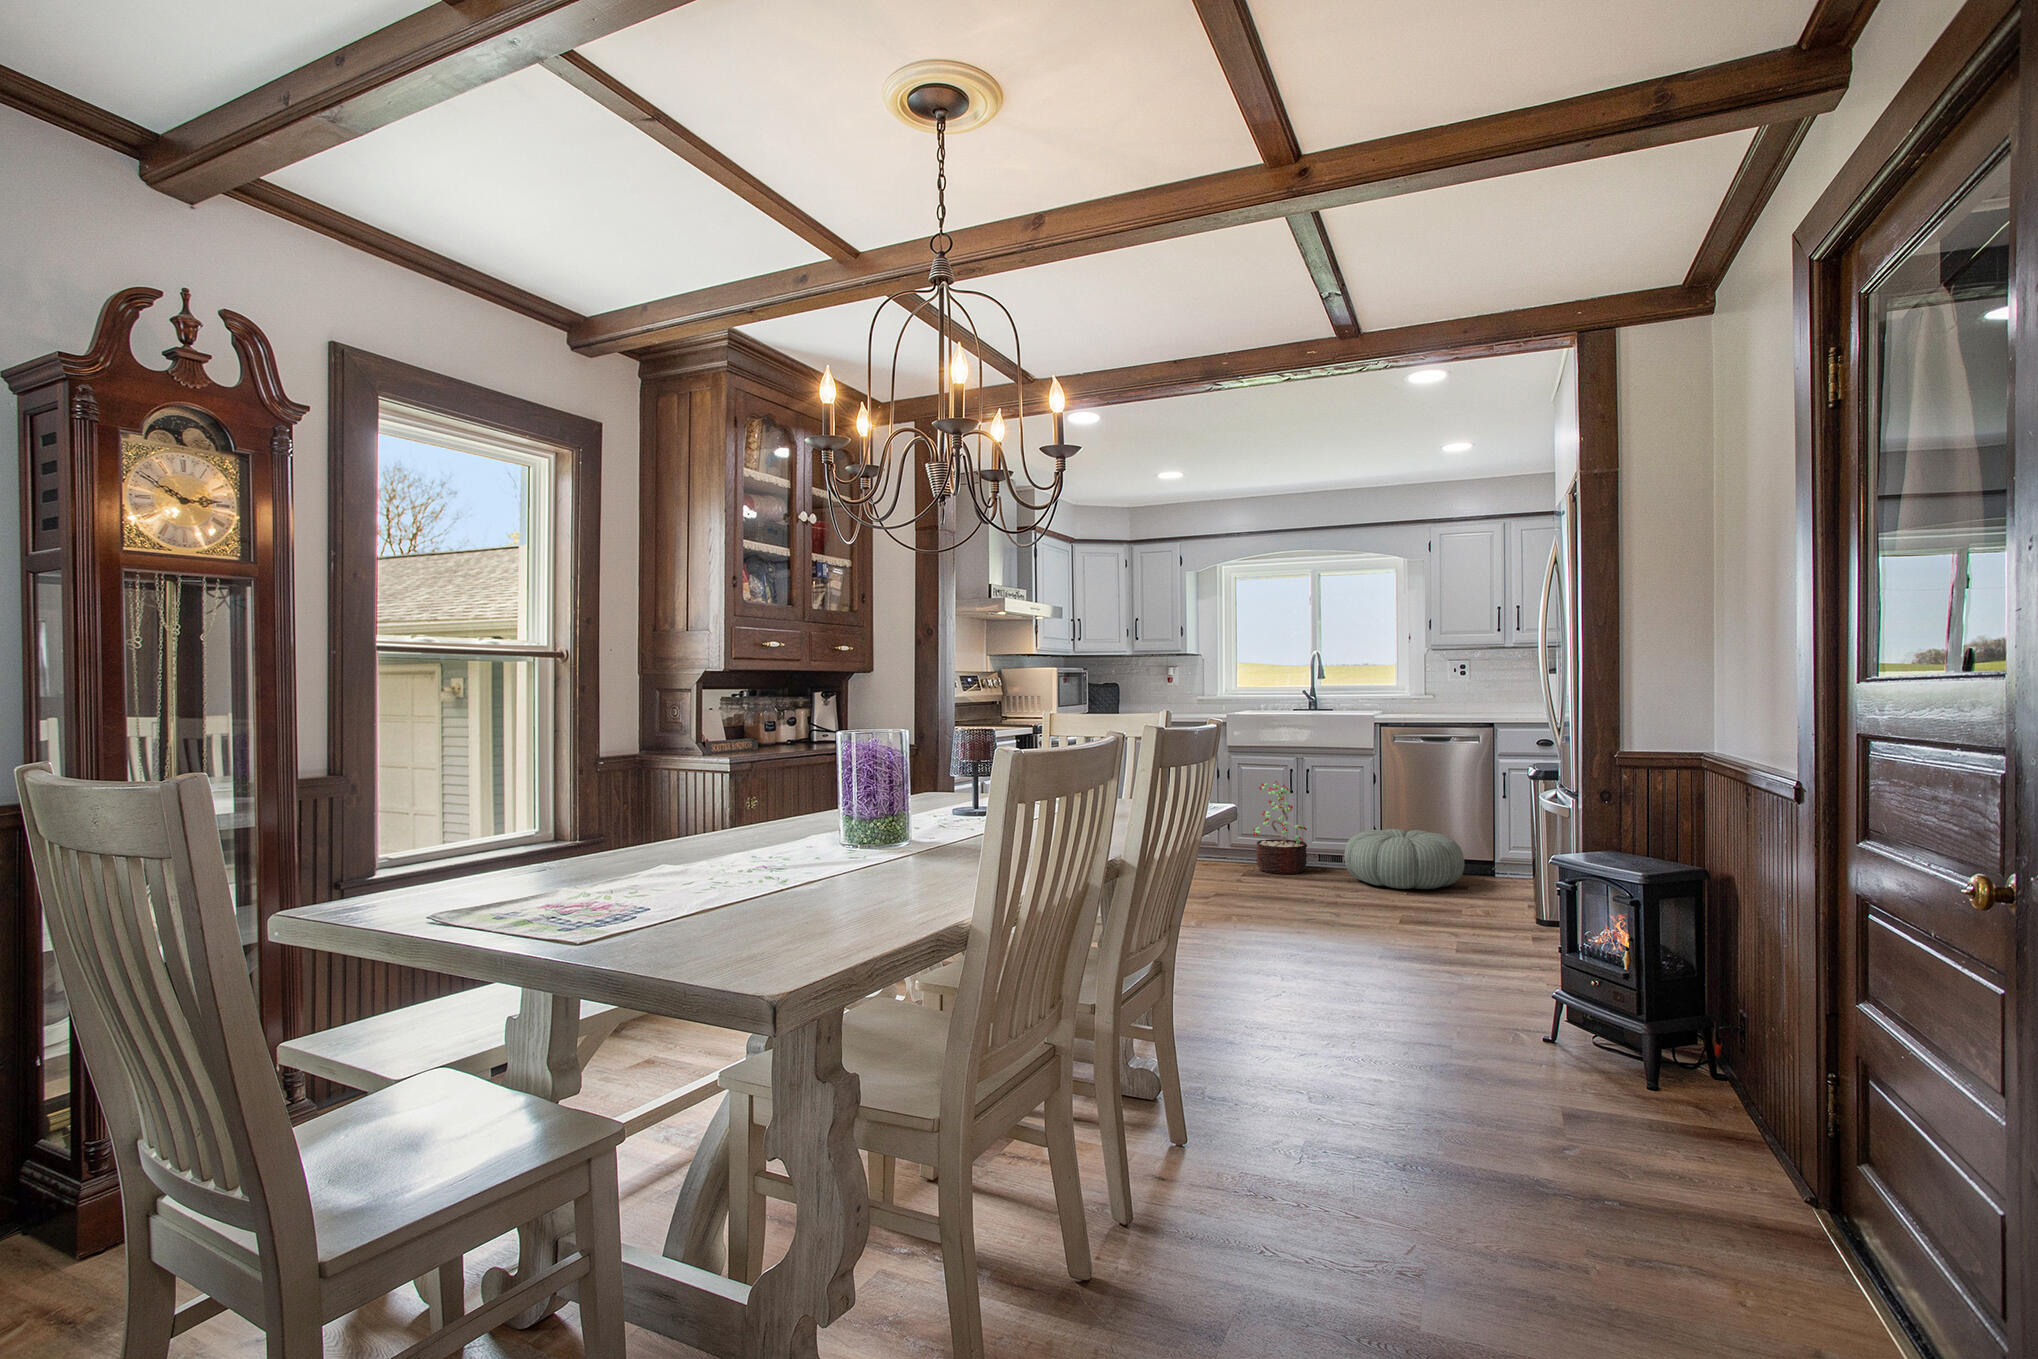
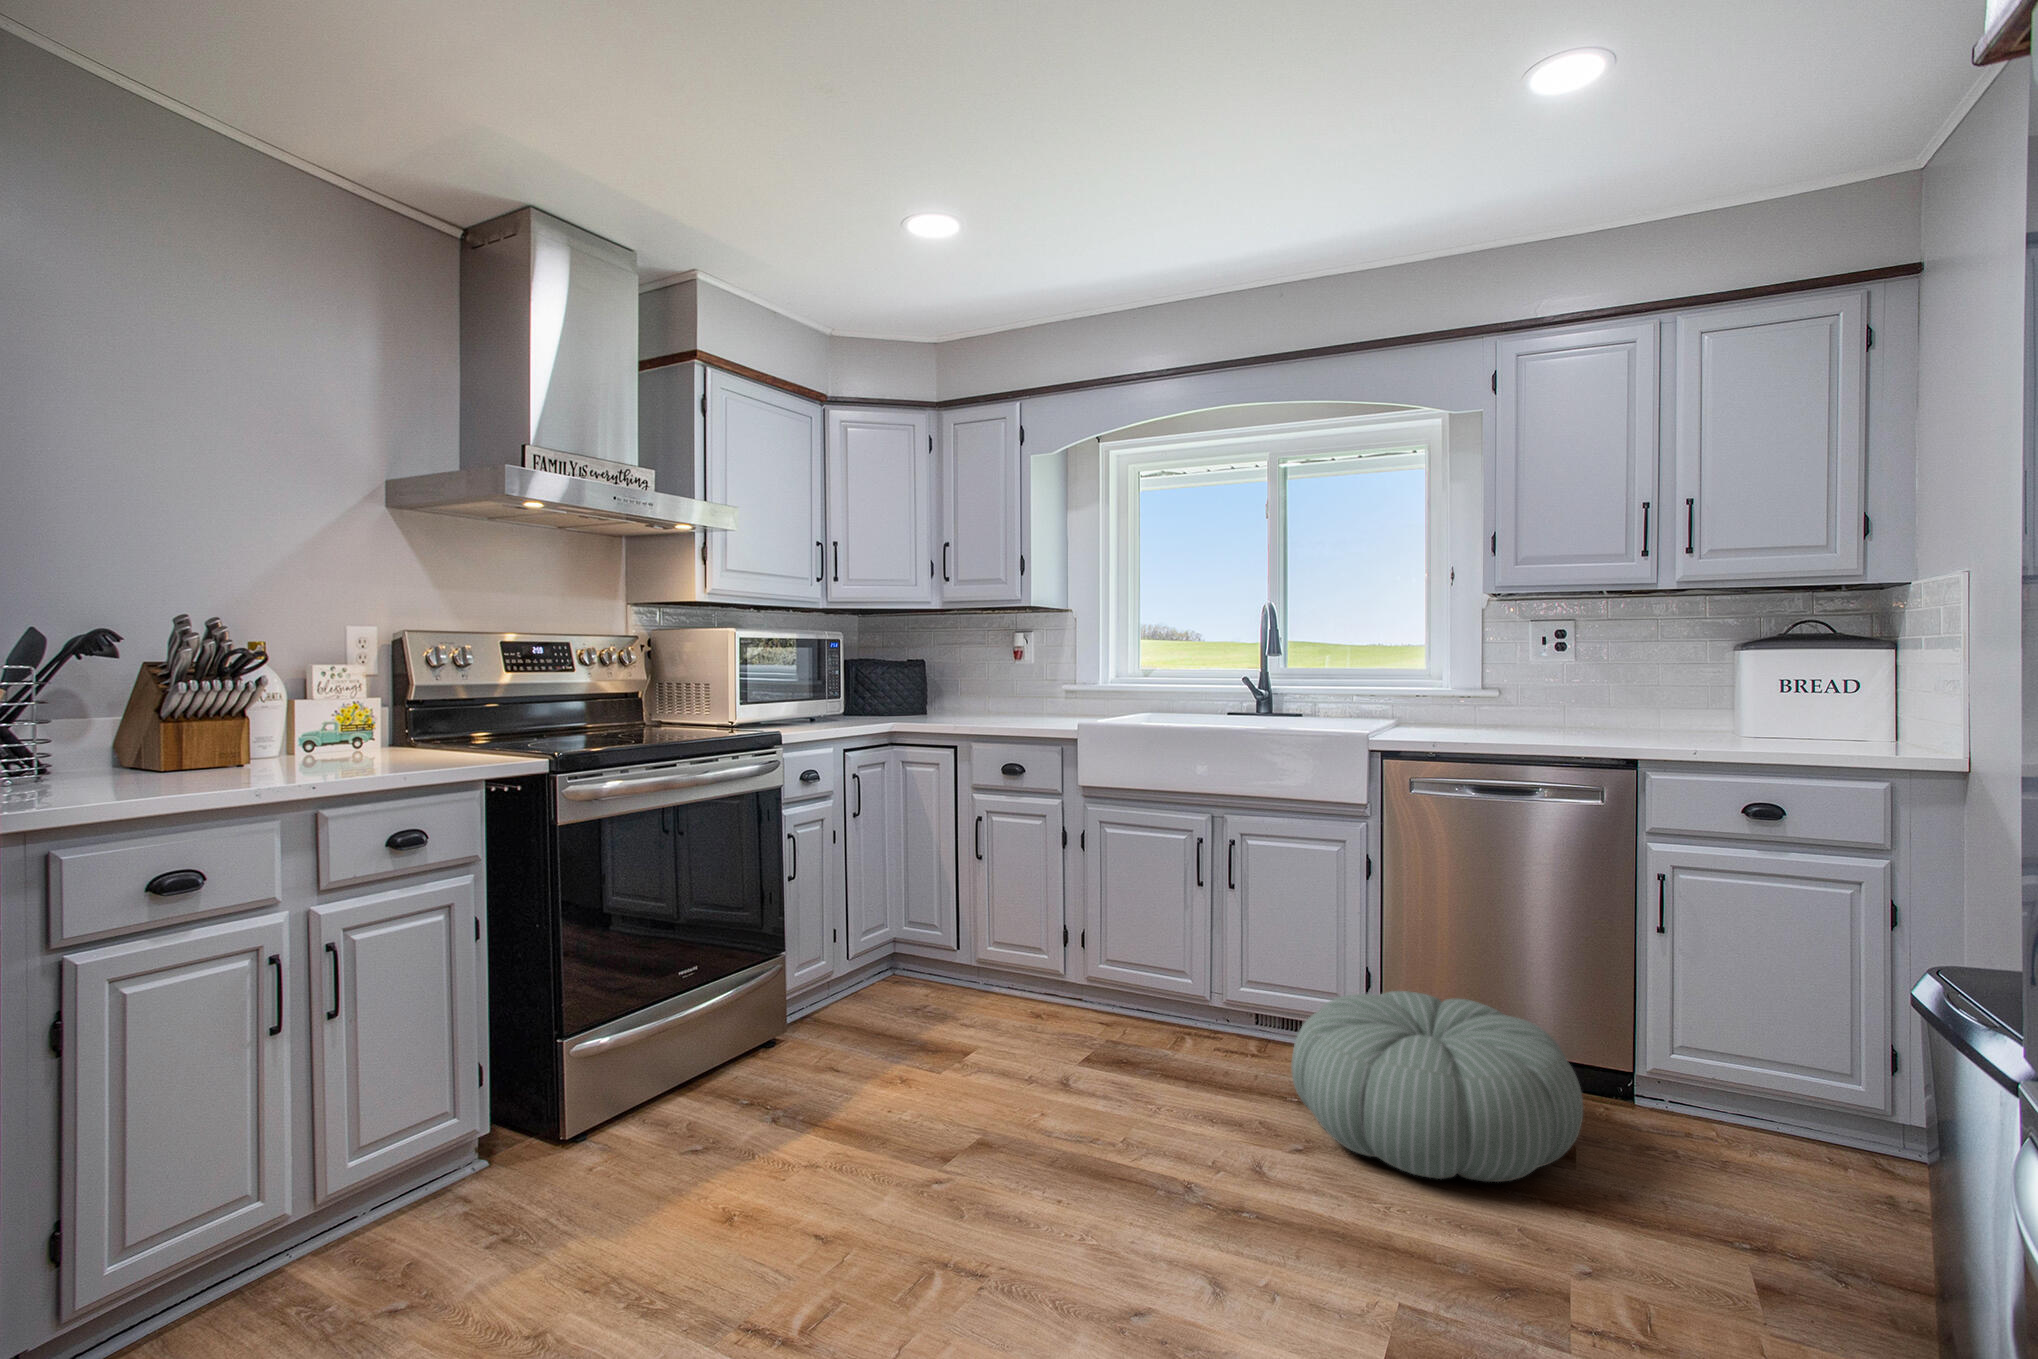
decorative plant: present [1253,781,1307,874] -> none [1111,866,1219,1080]

